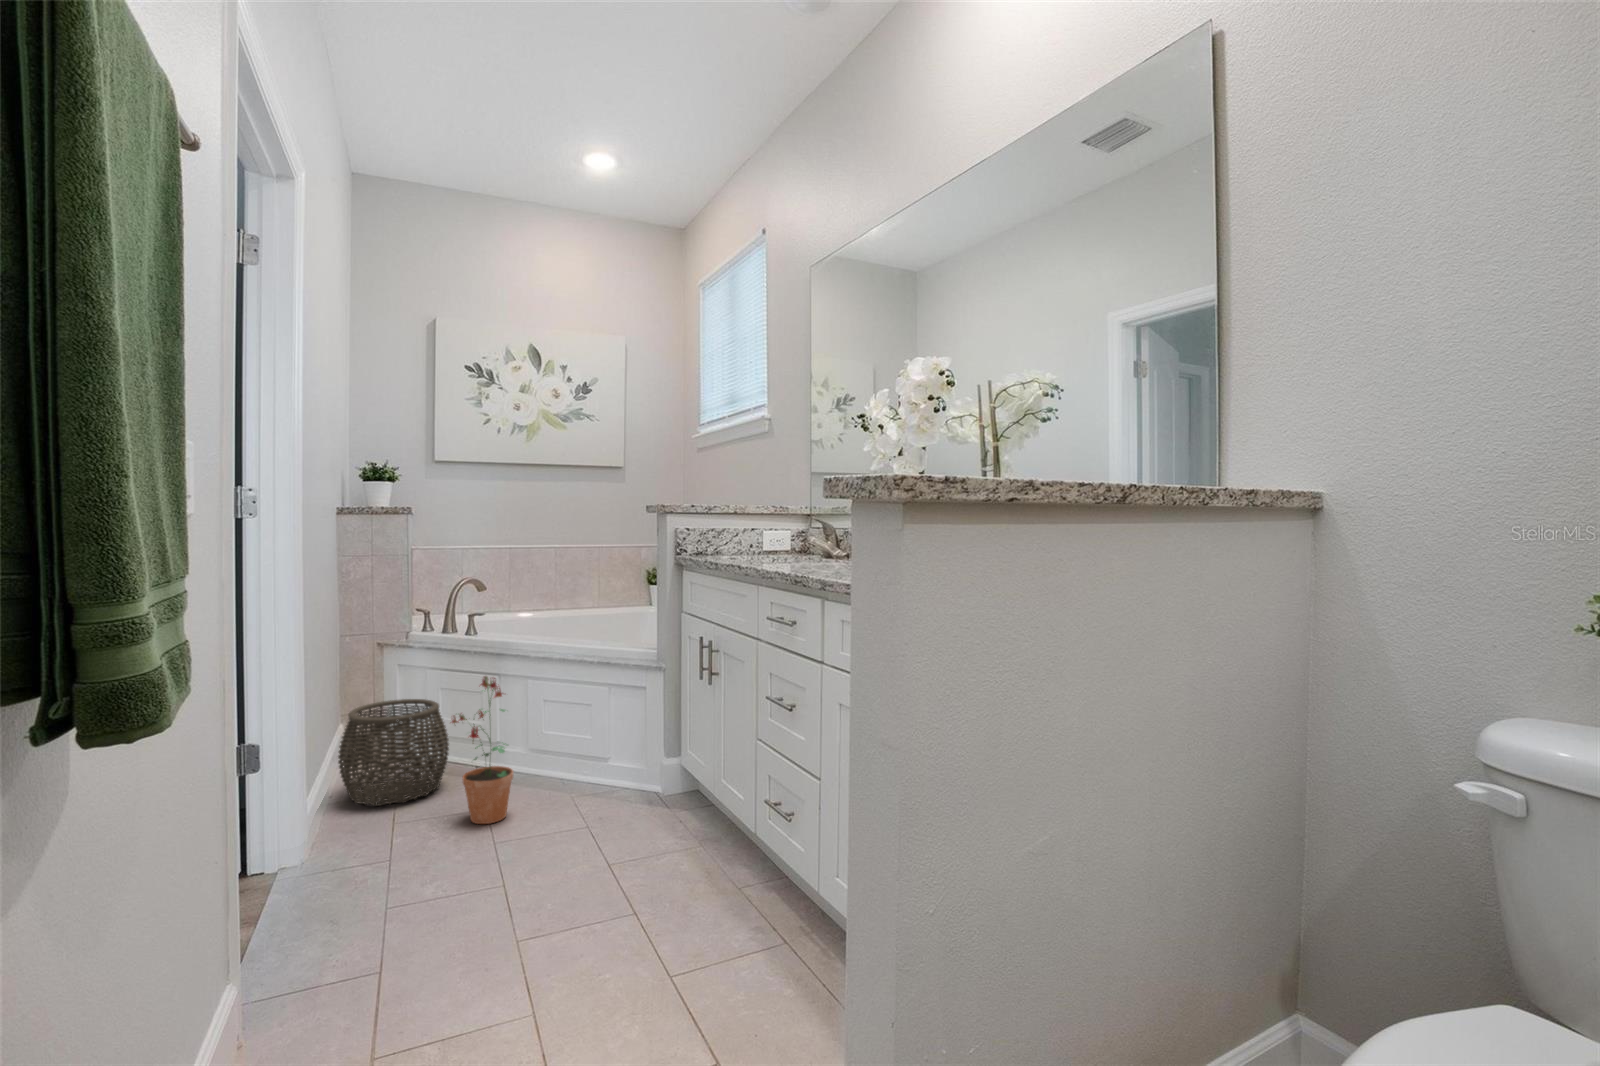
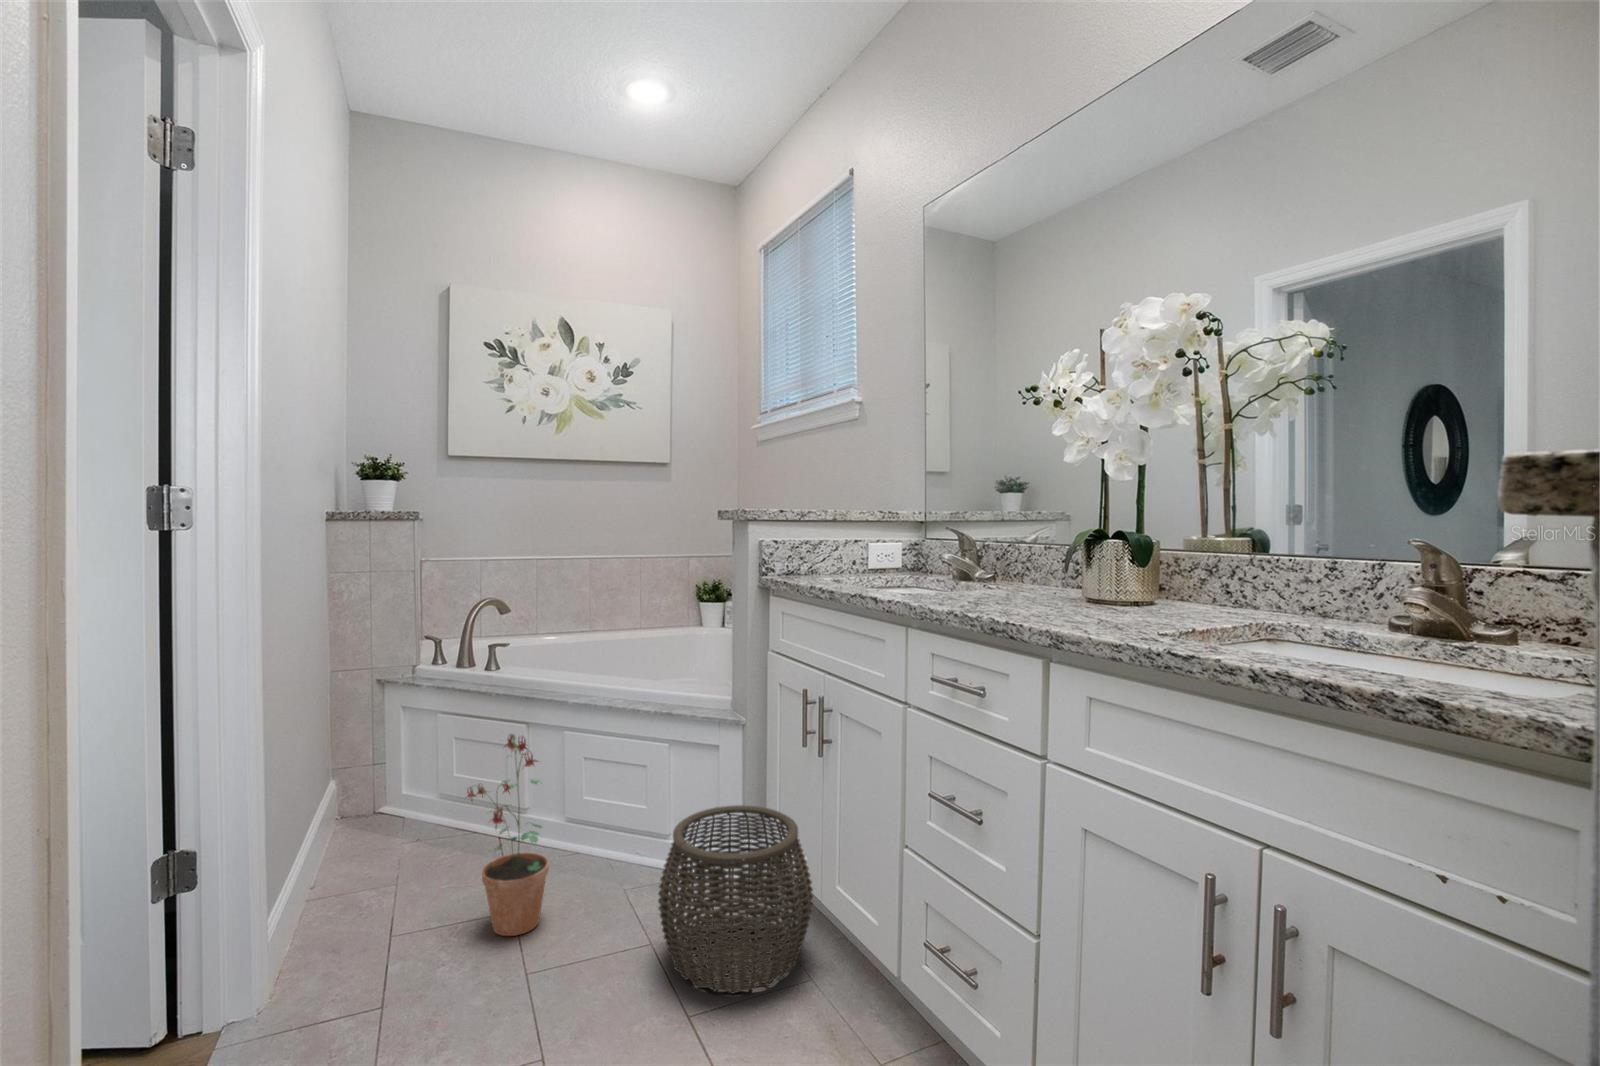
woven basket: present [338,699,449,806] -> present [658,805,813,993]

